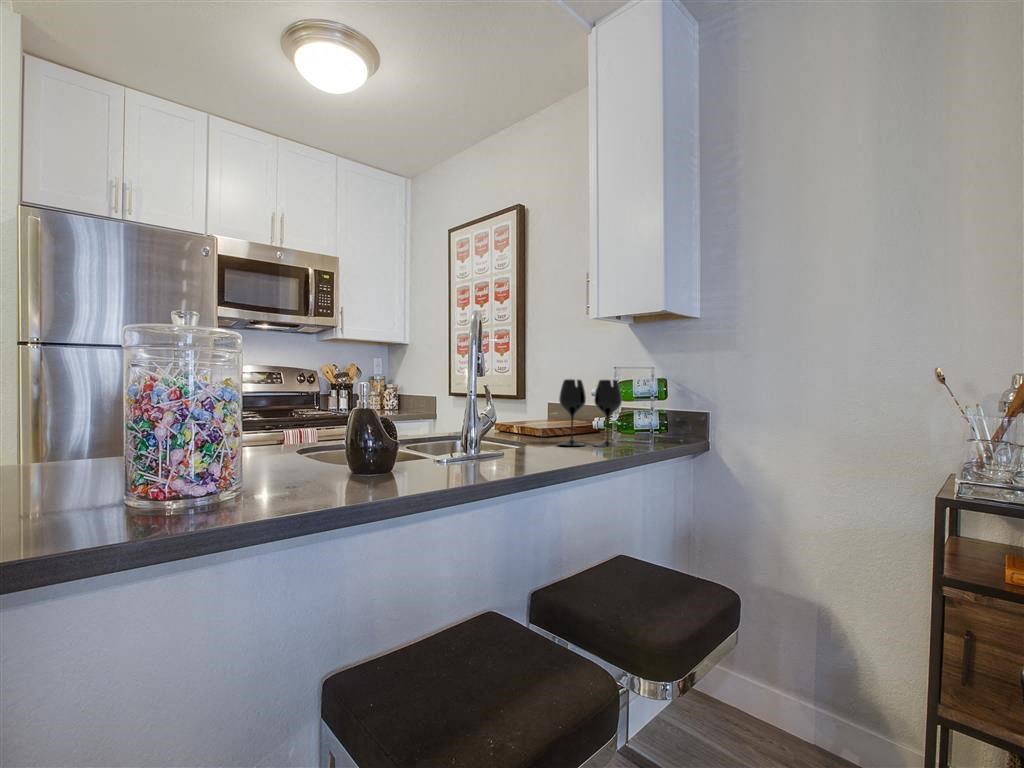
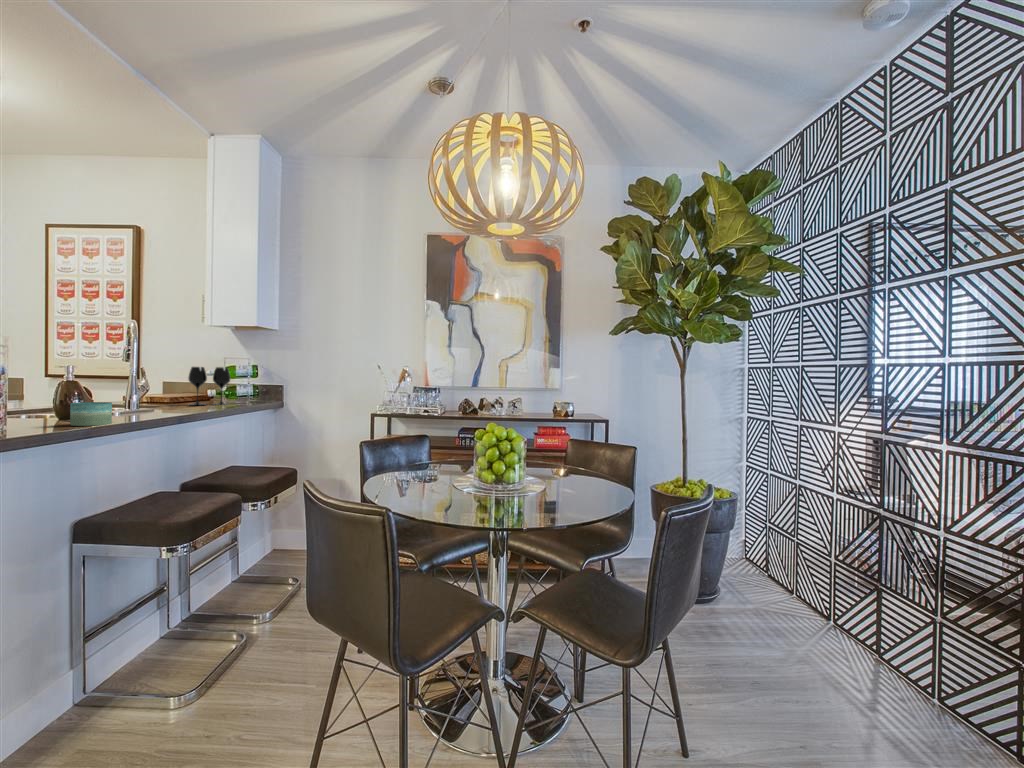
candle: none [295,447,371,505] -> present [70,402,112,426]

